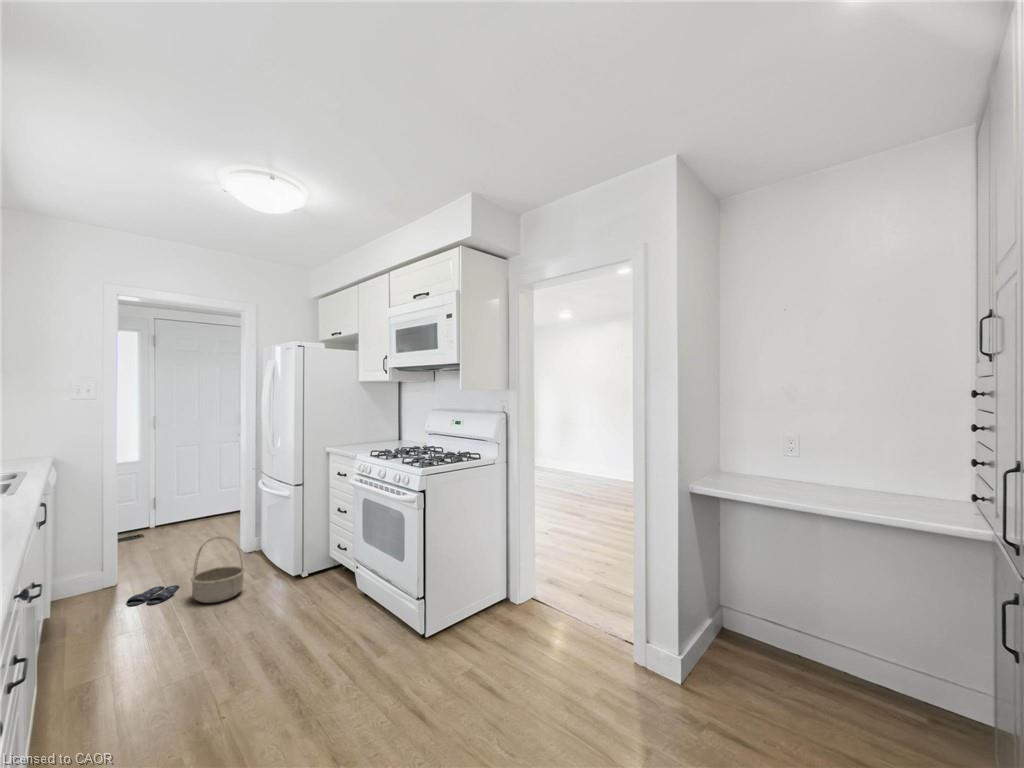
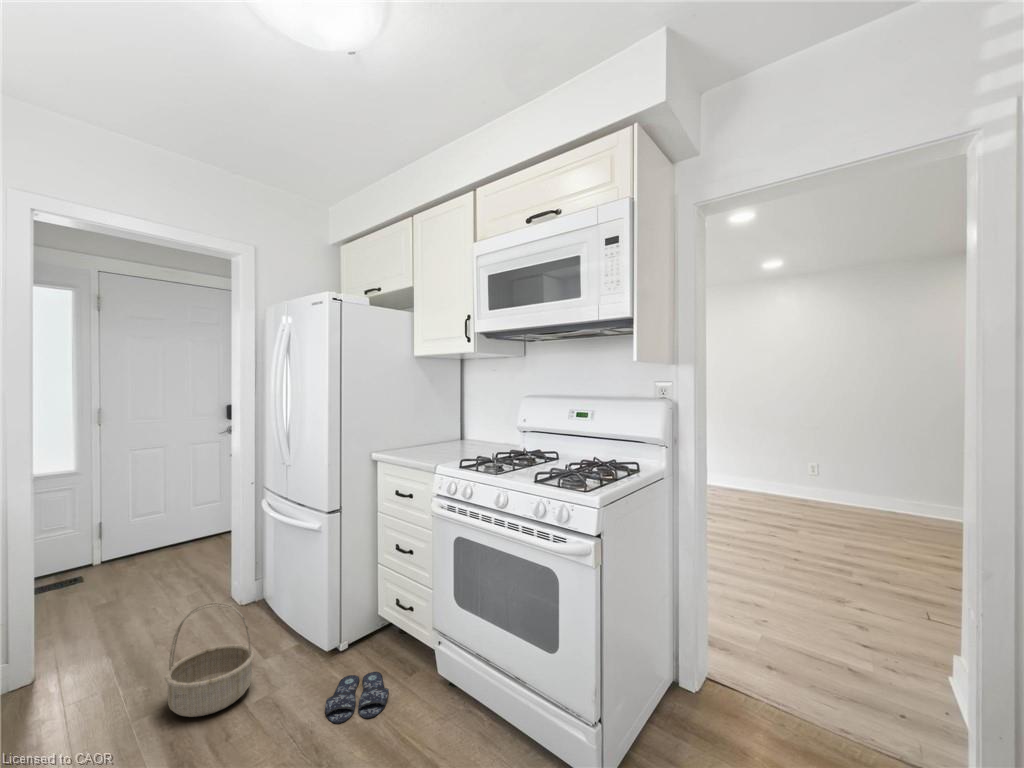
slippers: present [127,585,179,606] -> present [325,672,389,724]

